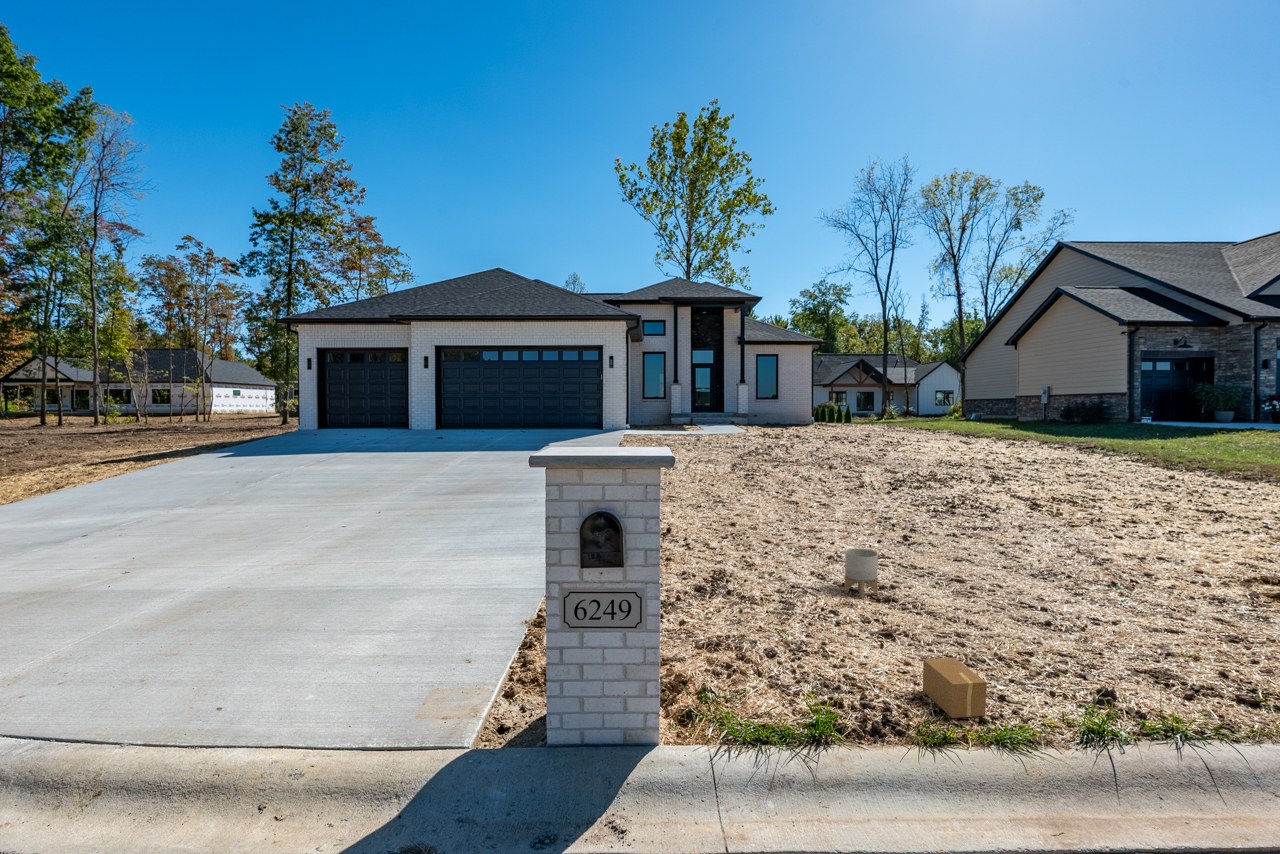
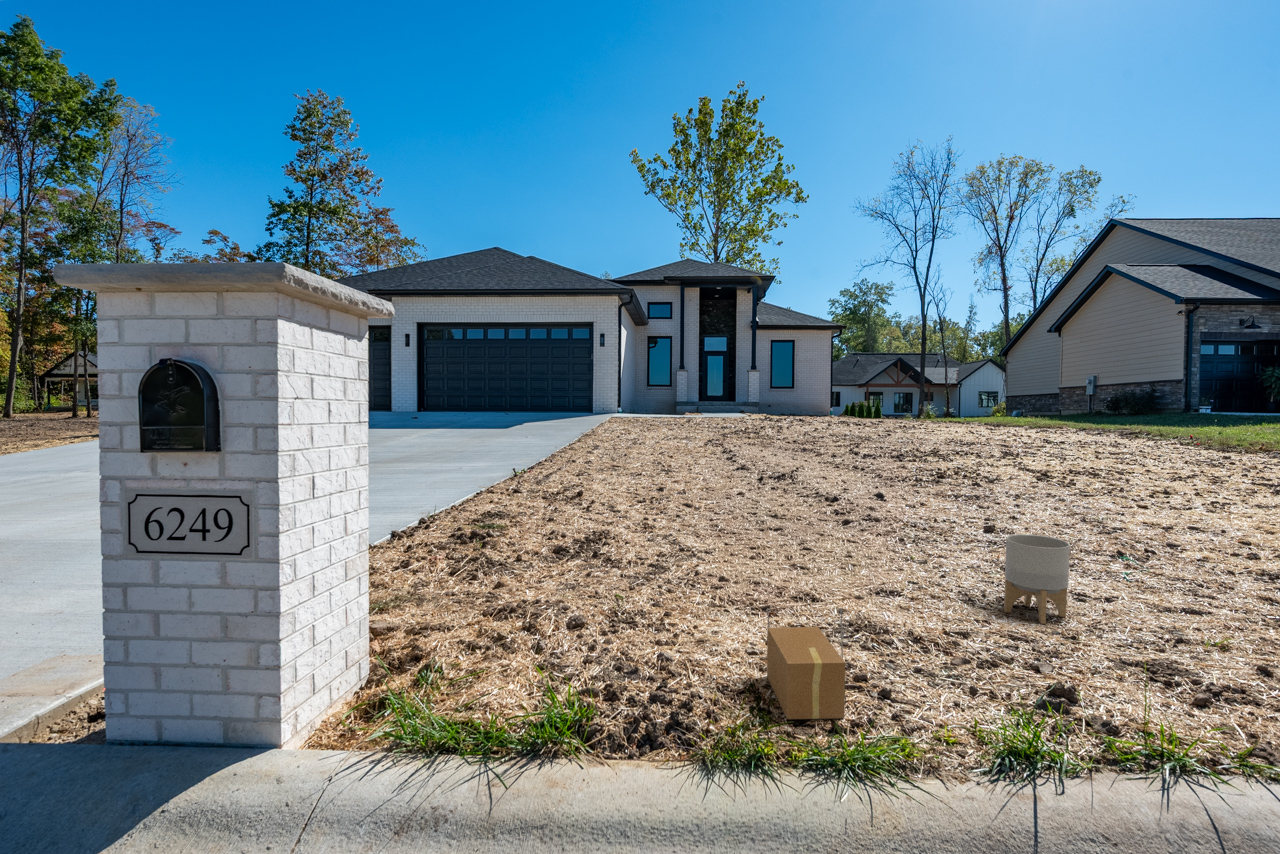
planter: present [845,548,878,599] -> present [1004,534,1070,624]

